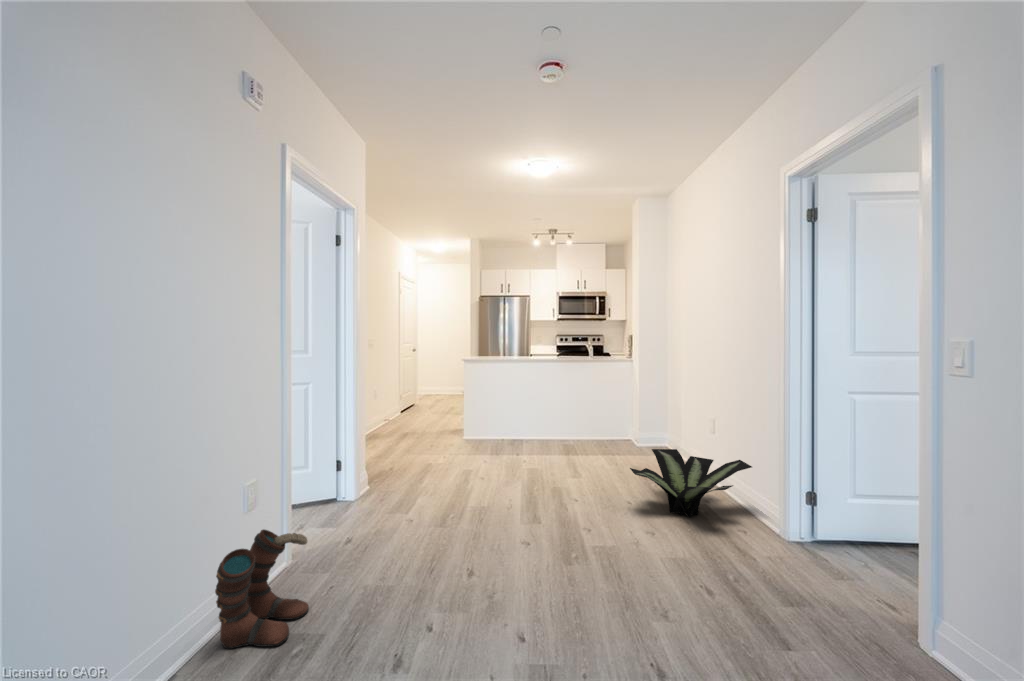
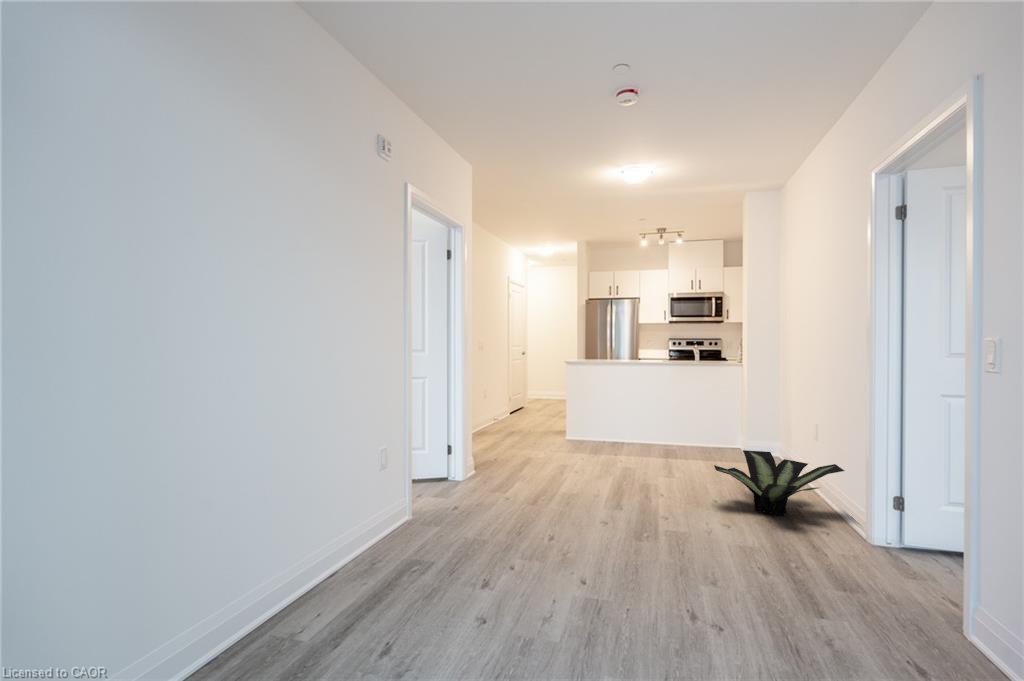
boots: present [215,530,309,649] -> none [358,482,422,565]

